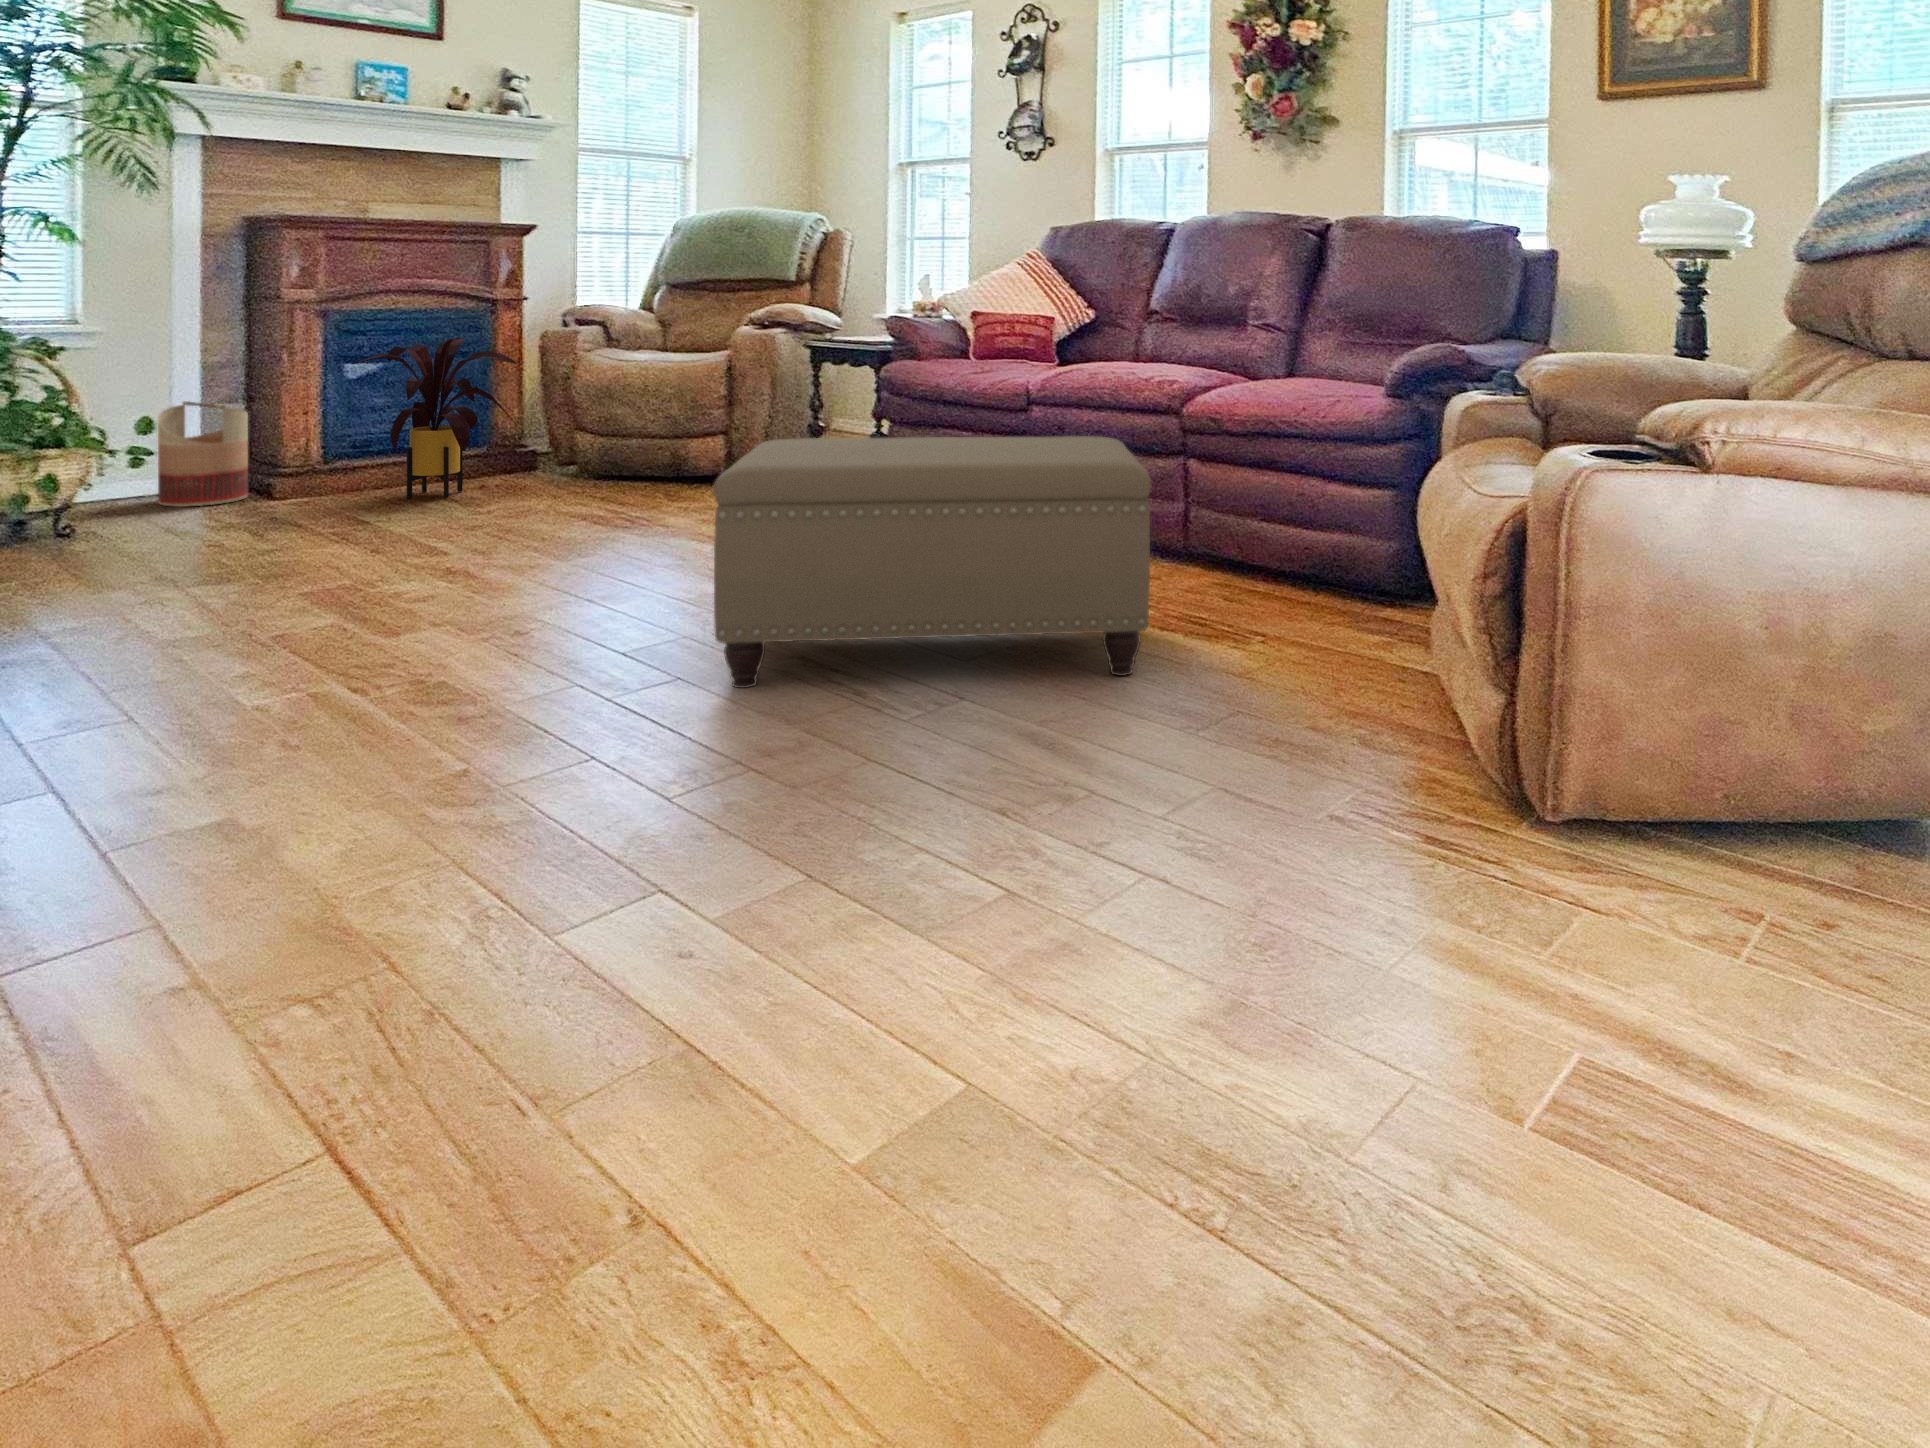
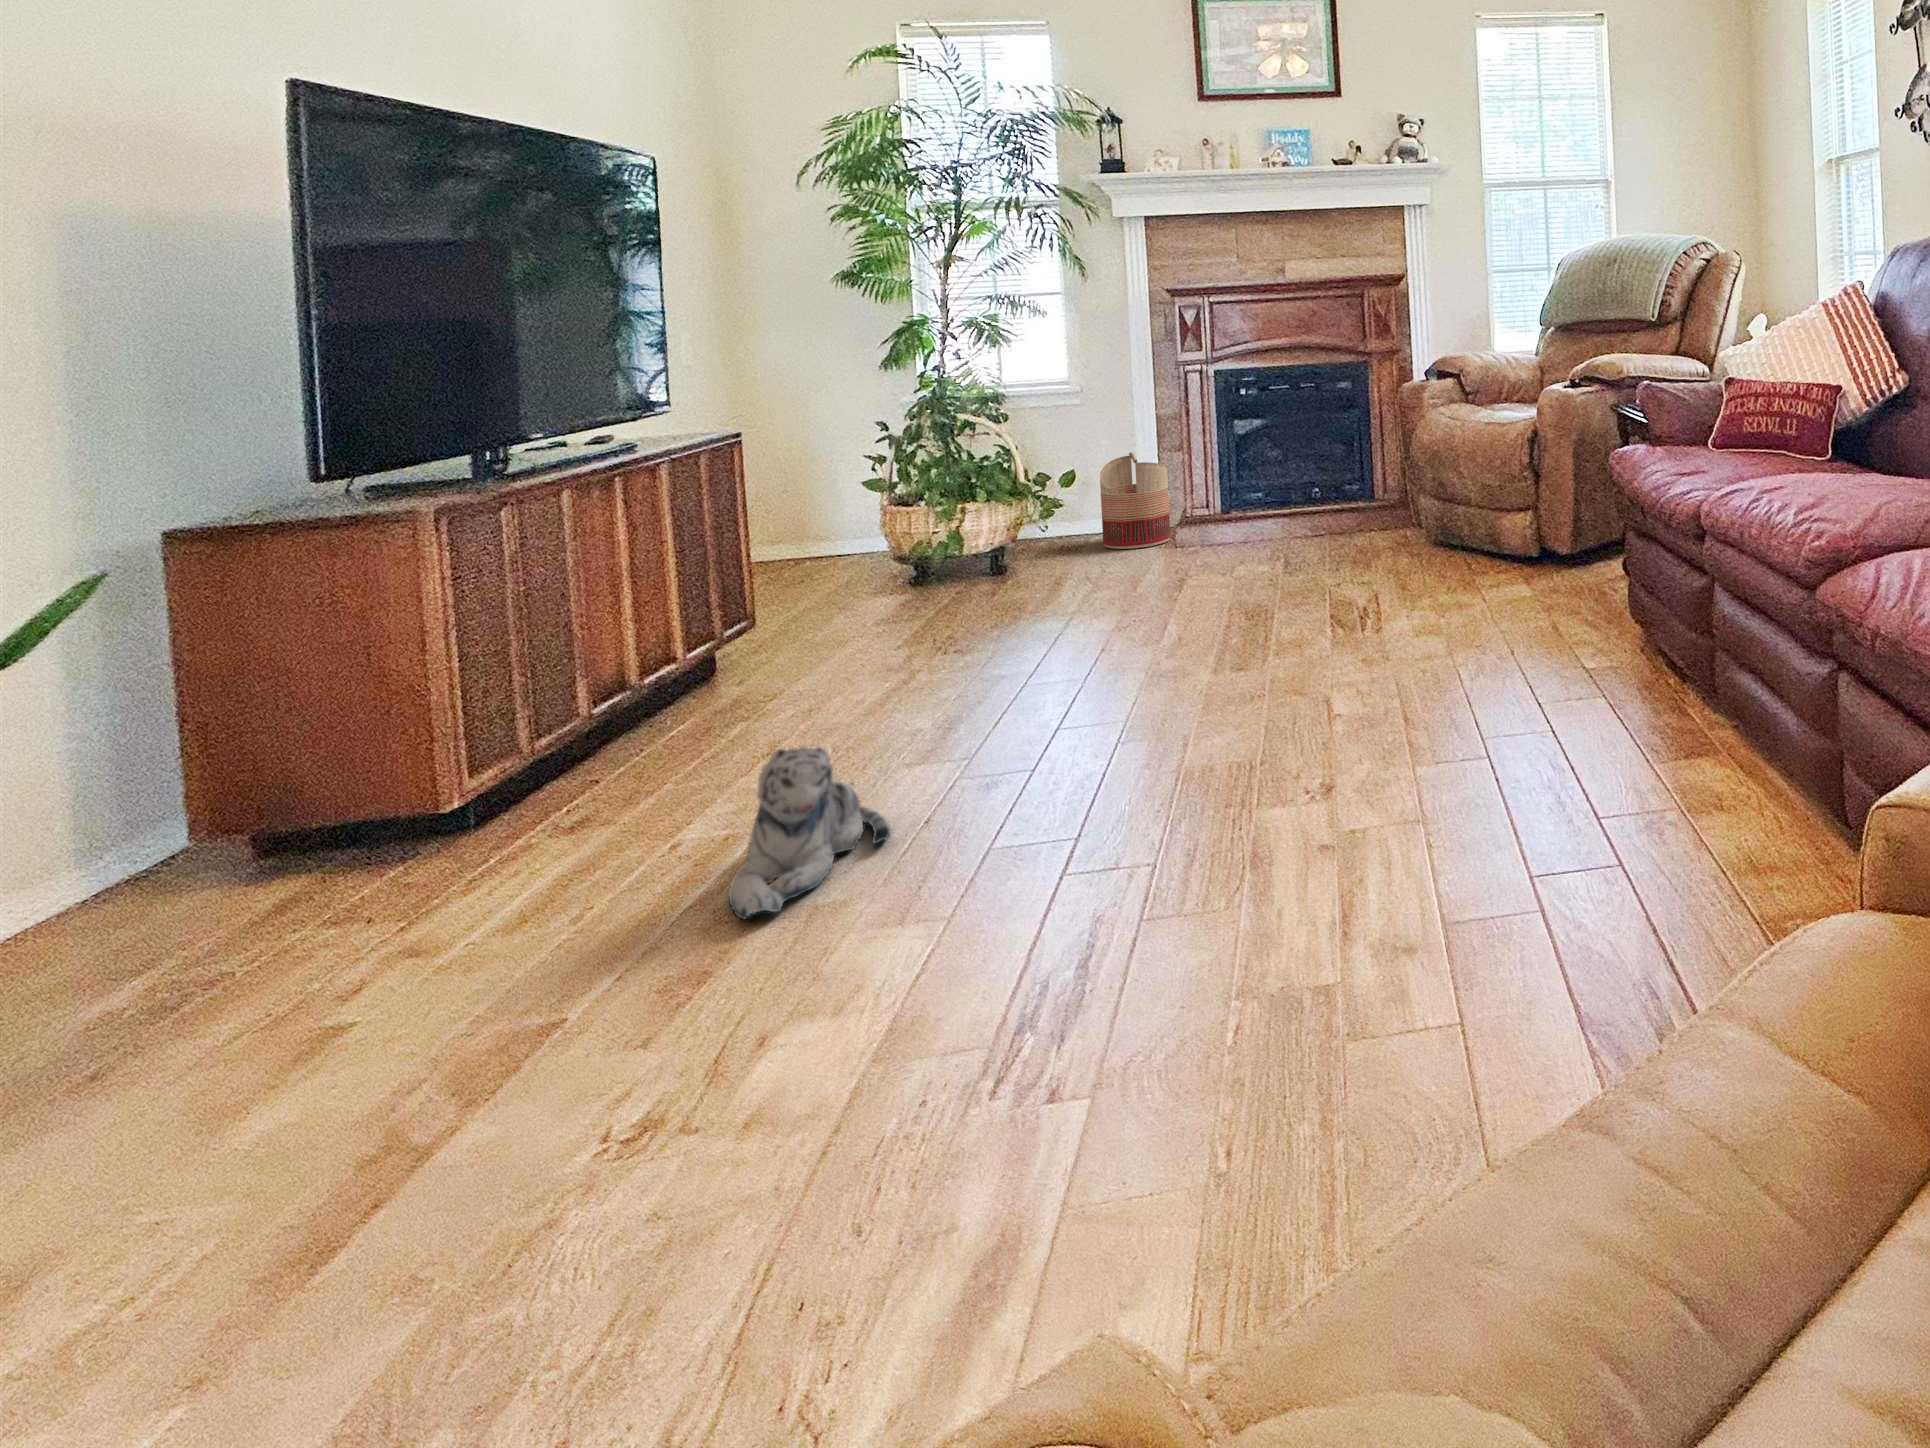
house plant: present [352,338,517,498] -> none [1211,395,1346,561]
ottoman: present [714,436,1151,688] -> none [871,598,1539,1135]
plush toy: none [435,576,564,707] -> present [728,748,890,920]

